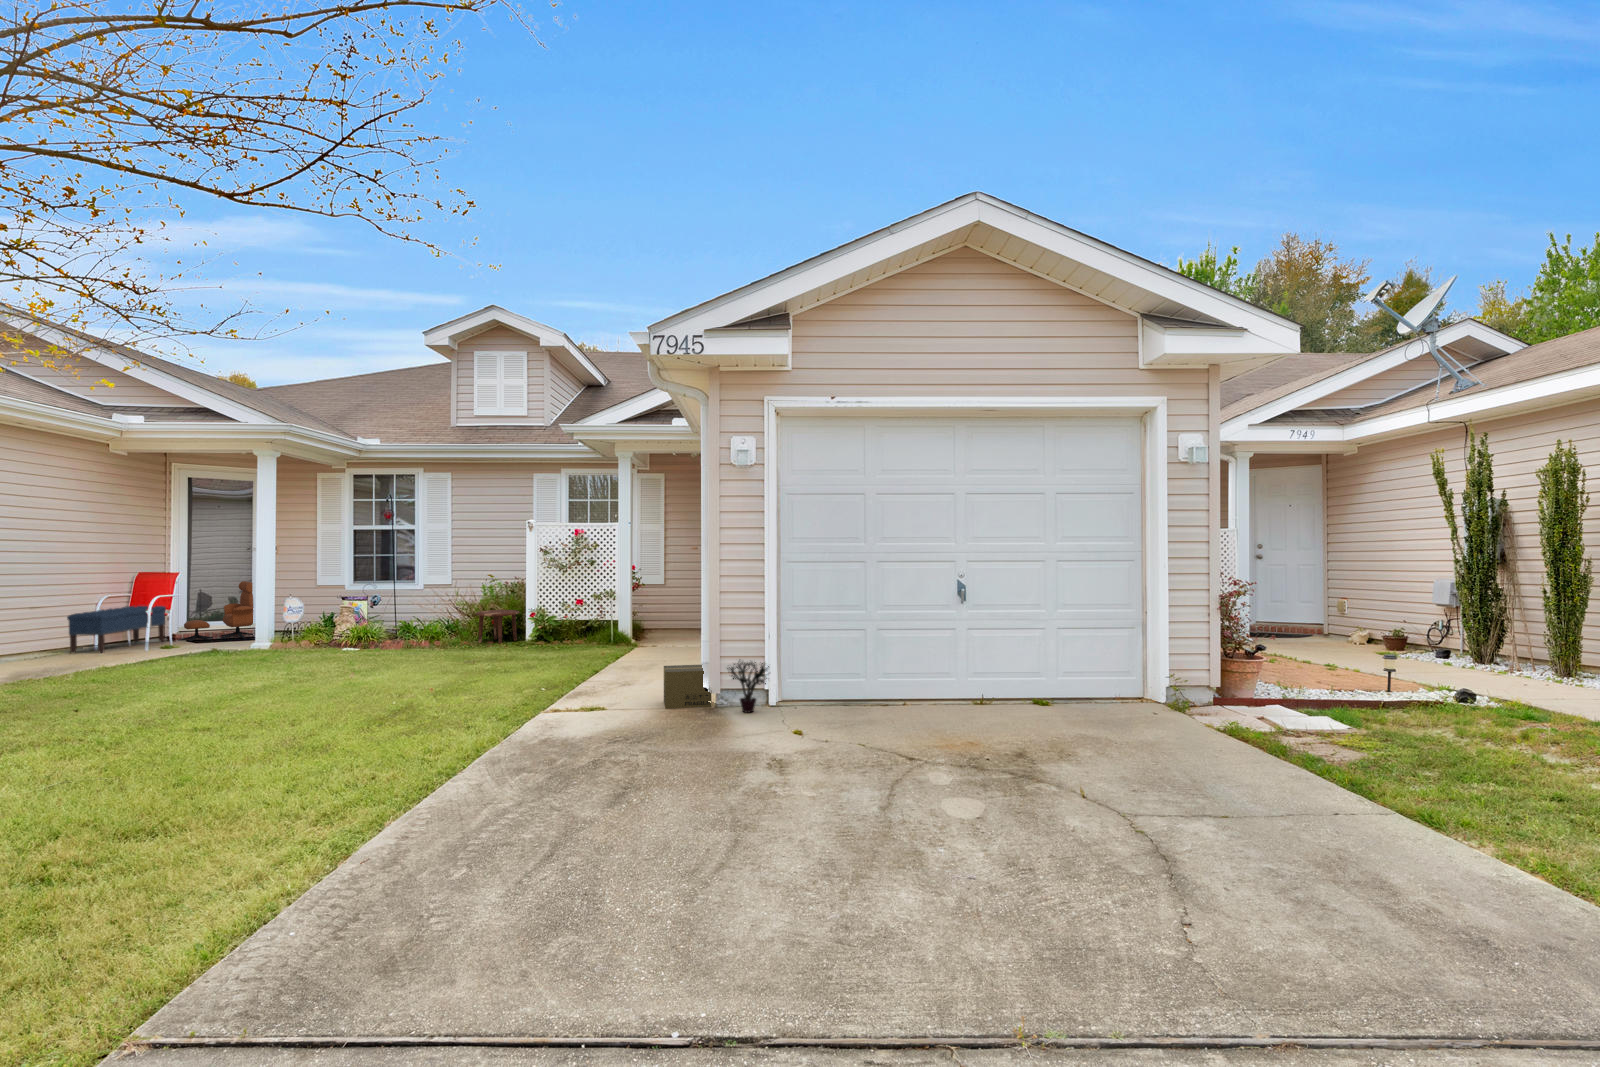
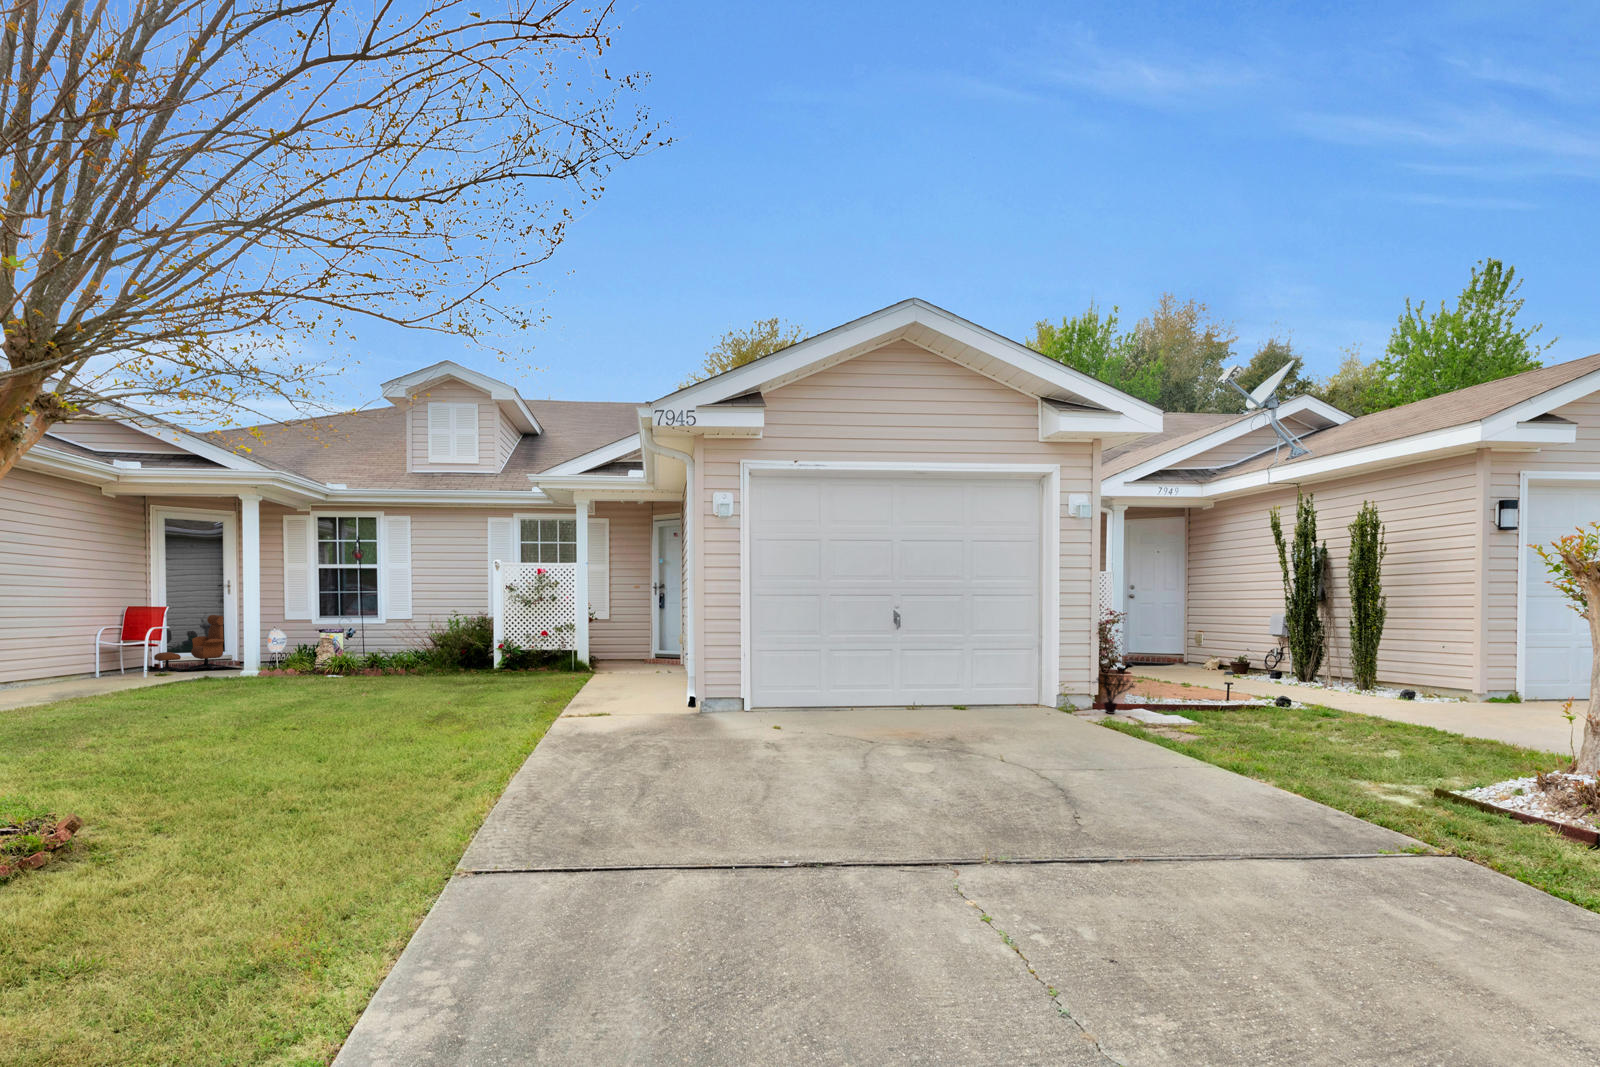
bench: present [67,606,166,653] -> none [50,637,140,684]
side table: present [476,610,520,644] -> none [447,641,488,672]
potted plant: present [727,661,769,713] -> present [1092,674,1135,714]
cardboard box: present [664,665,712,709] -> none [651,681,694,718]

